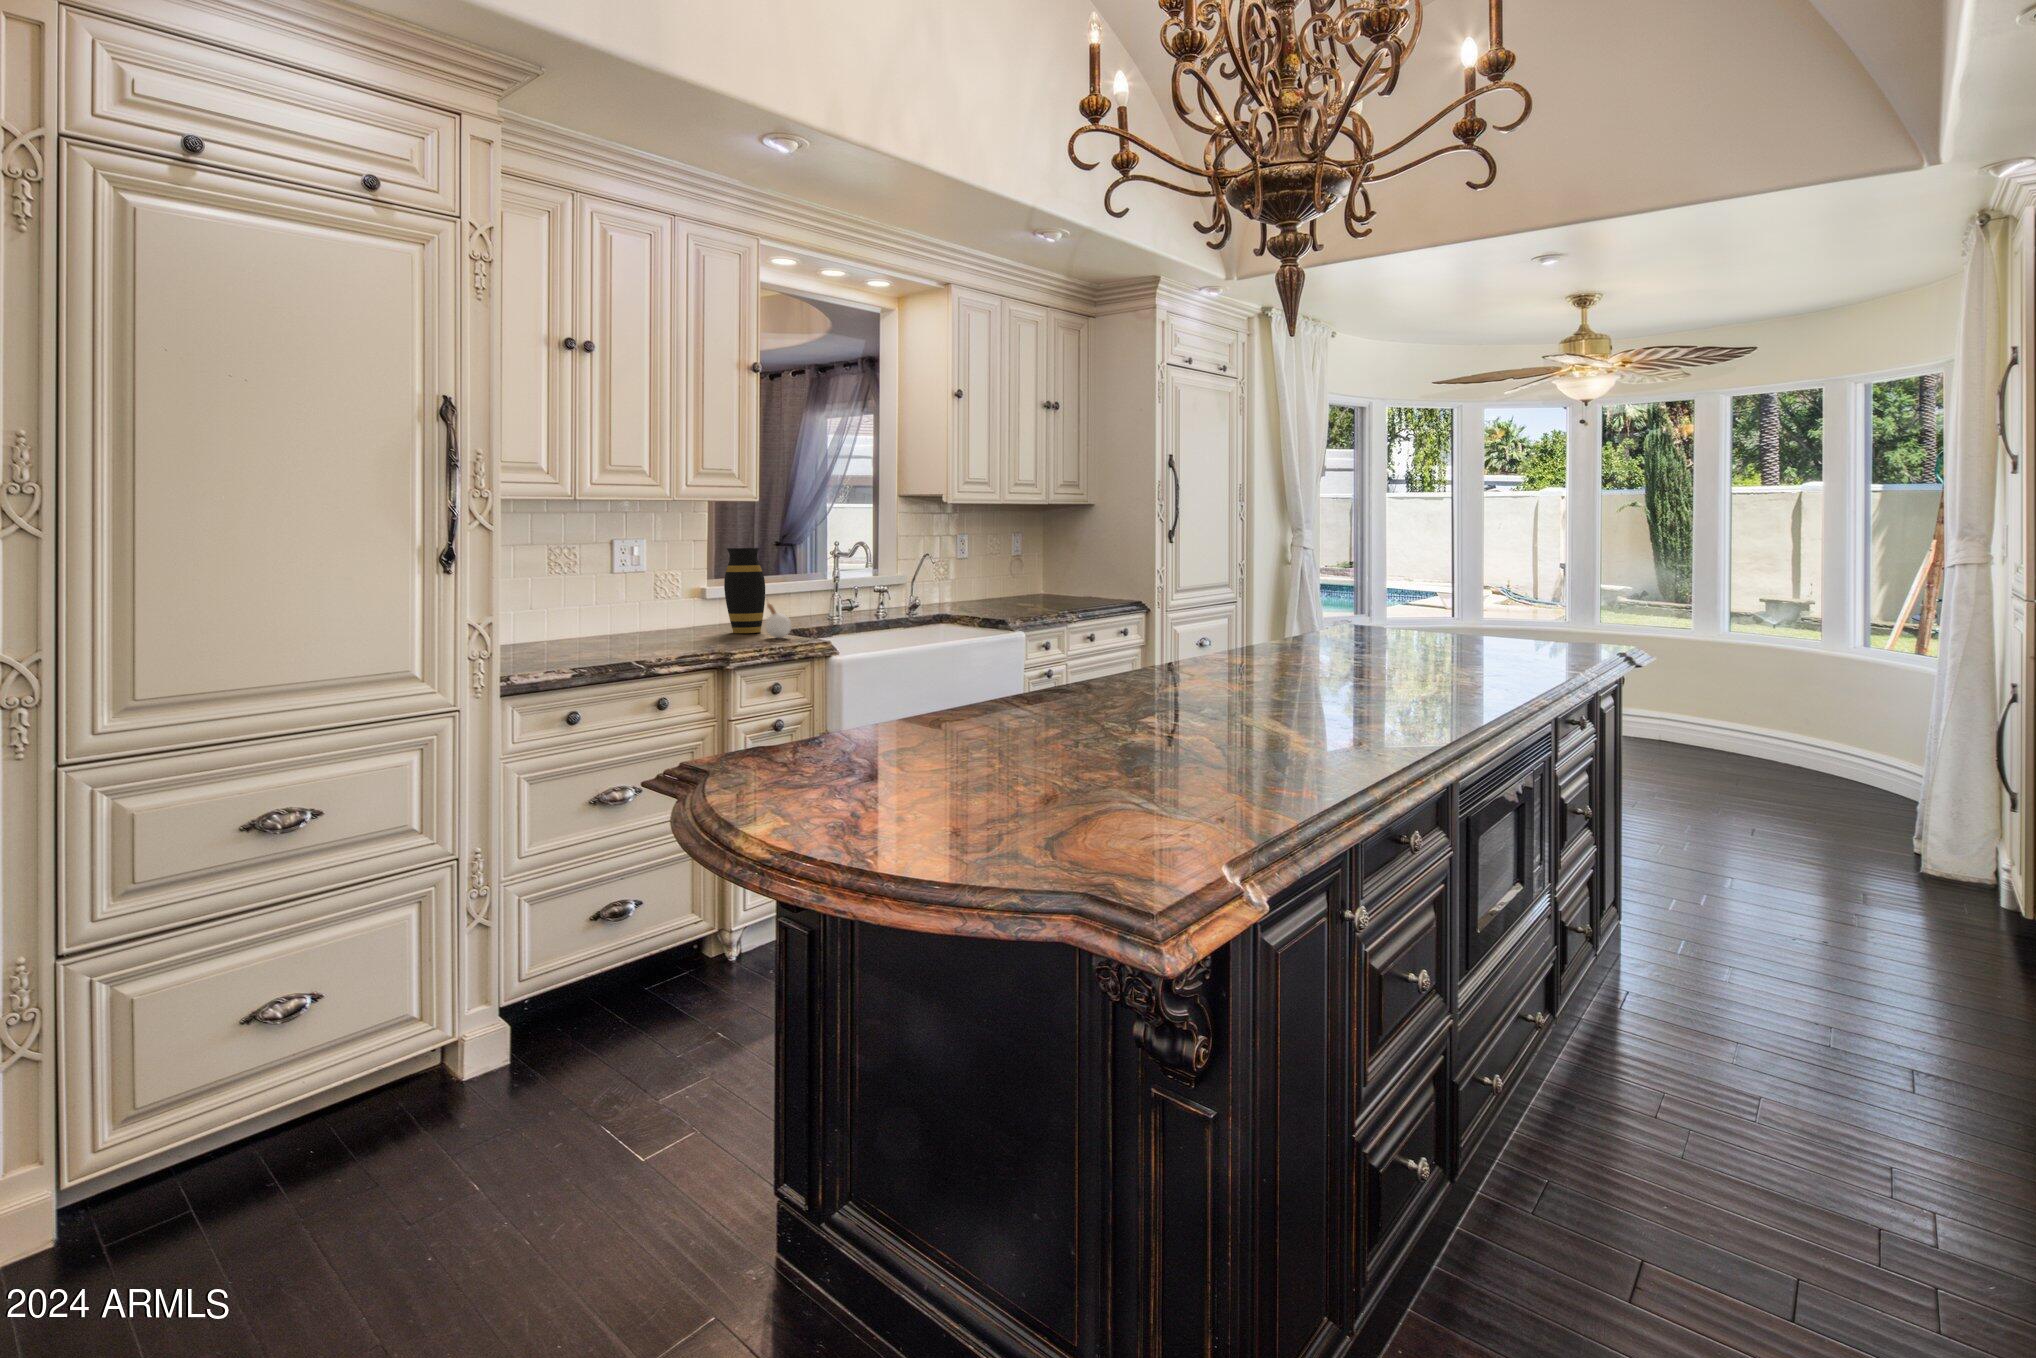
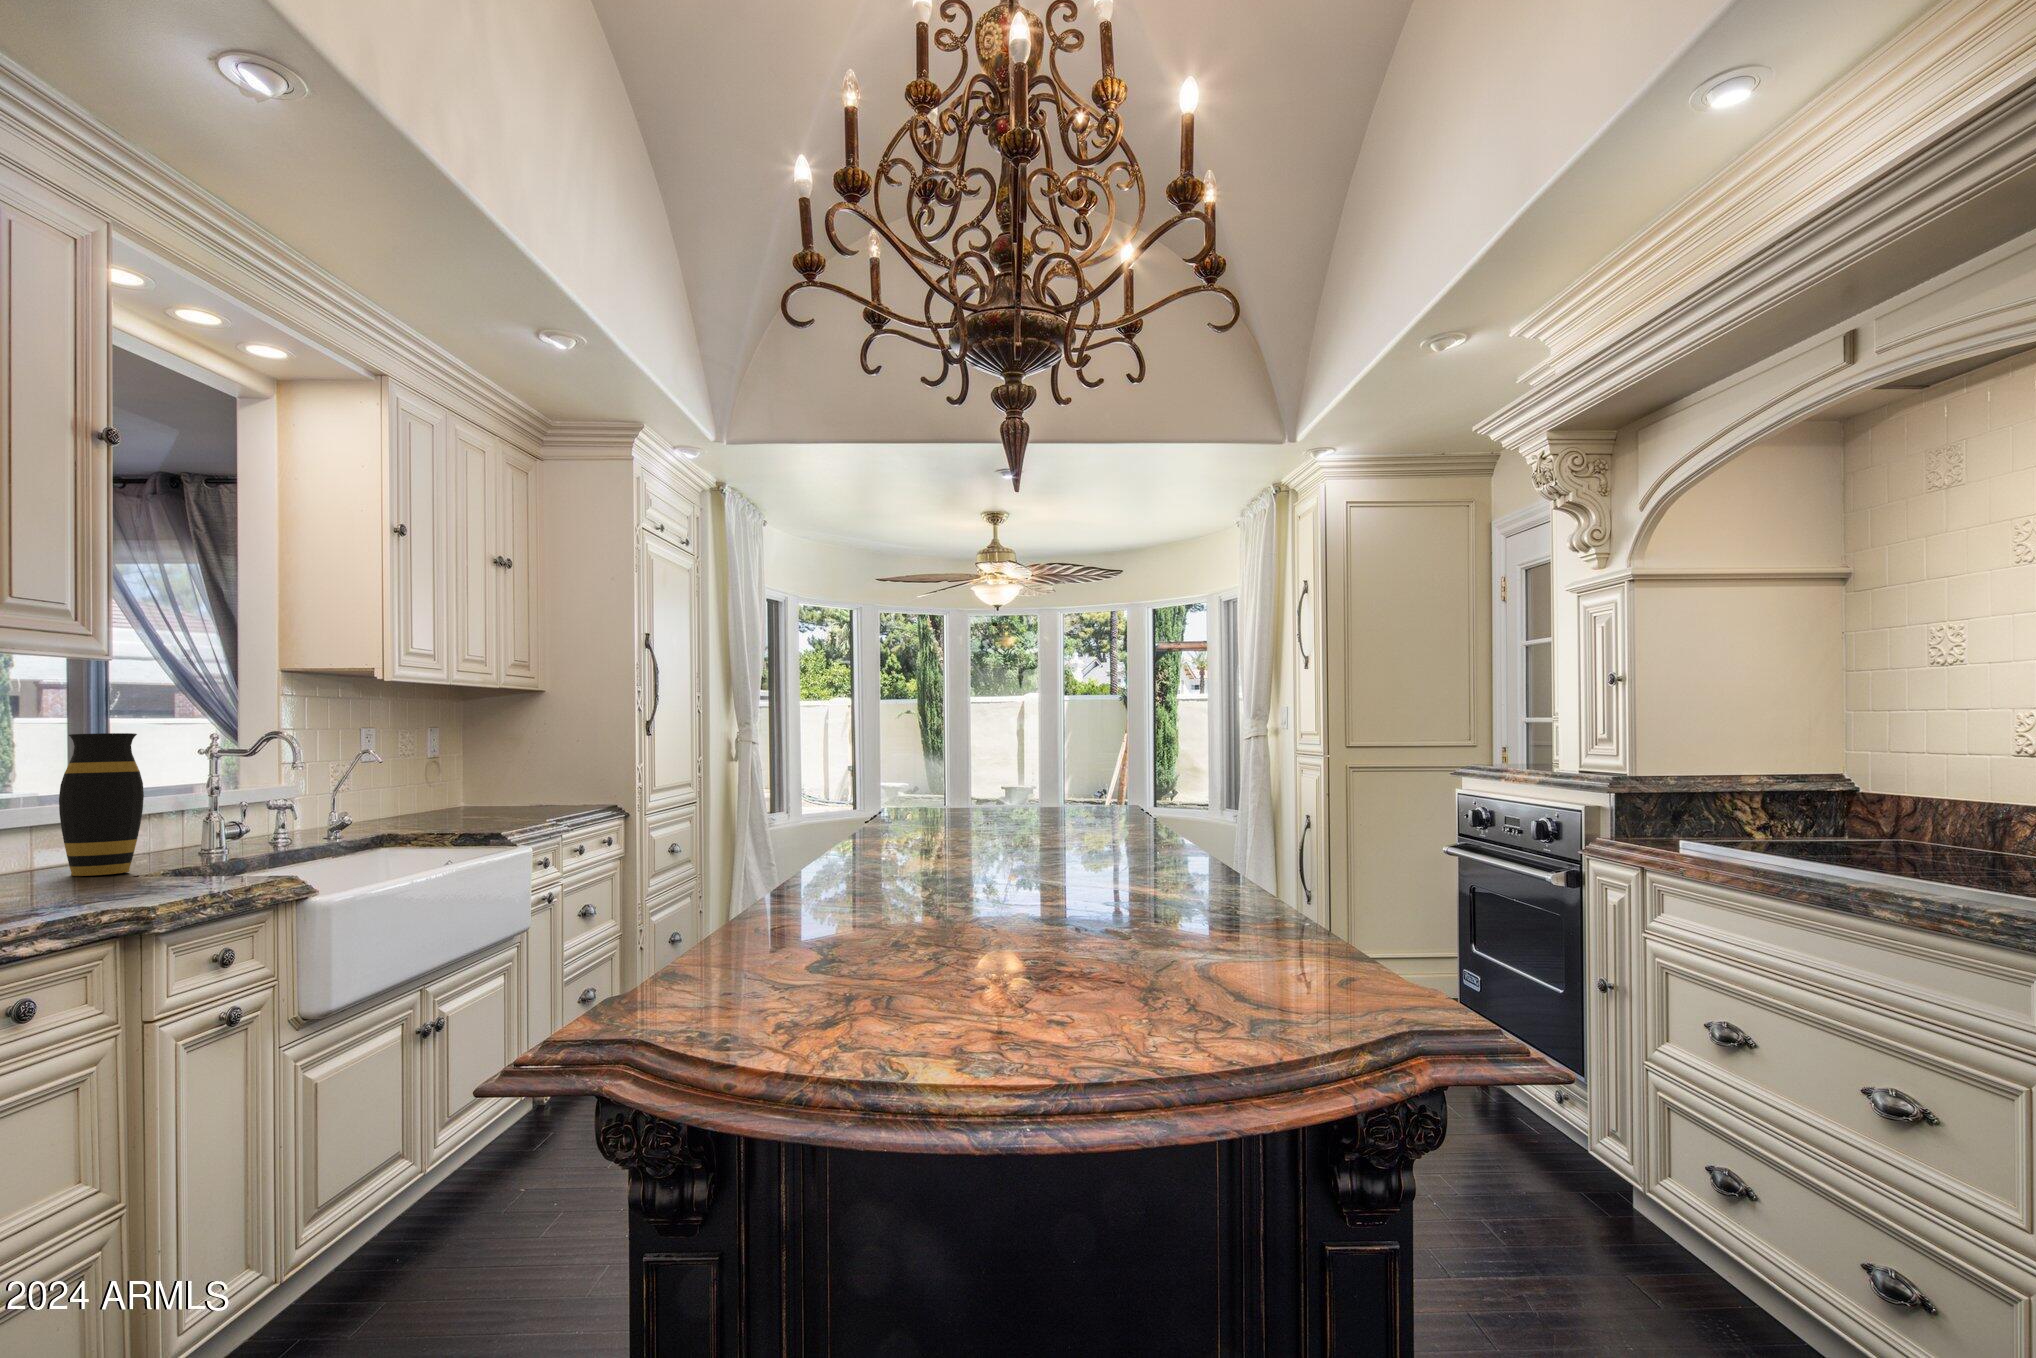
candle: present [766,603,791,638] -> none [162,808,214,878]

